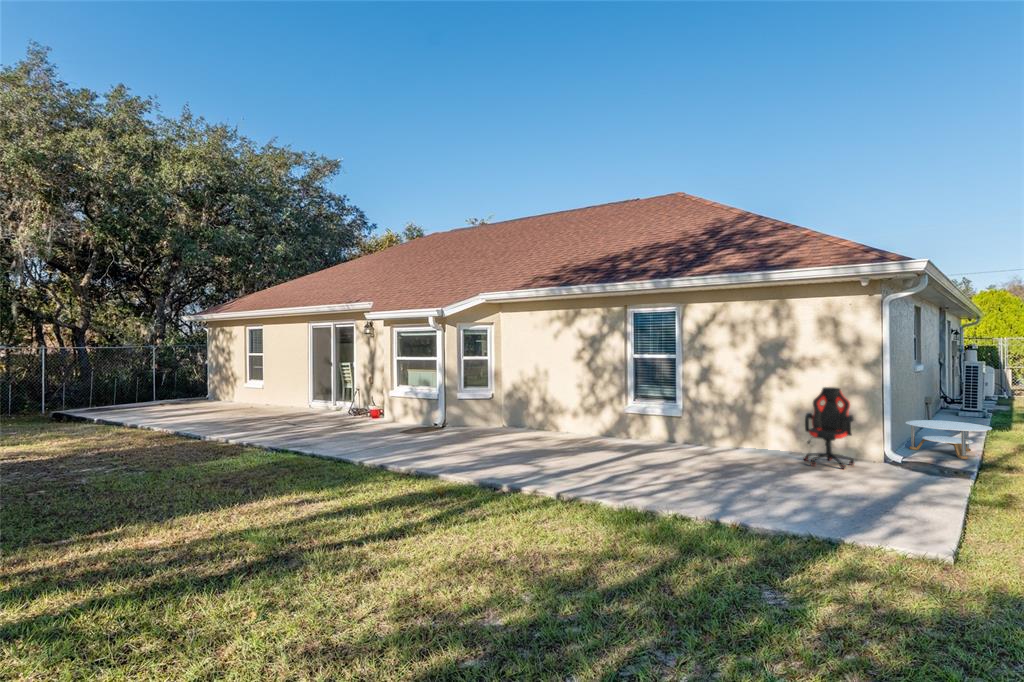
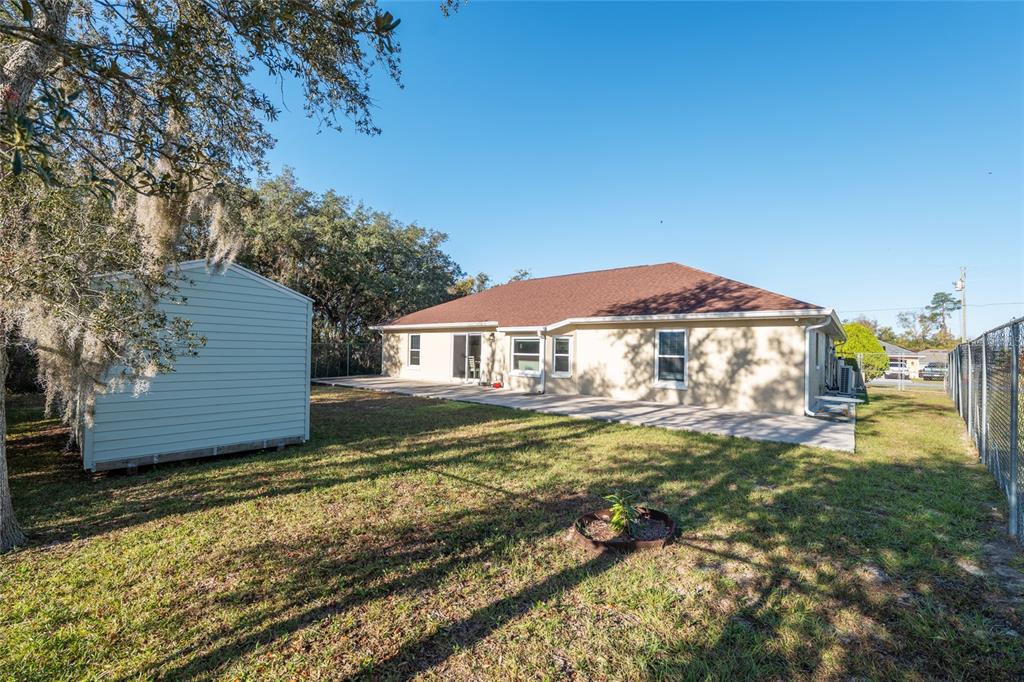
chair: present [804,387,854,469] -> none [761,376,790,419]

